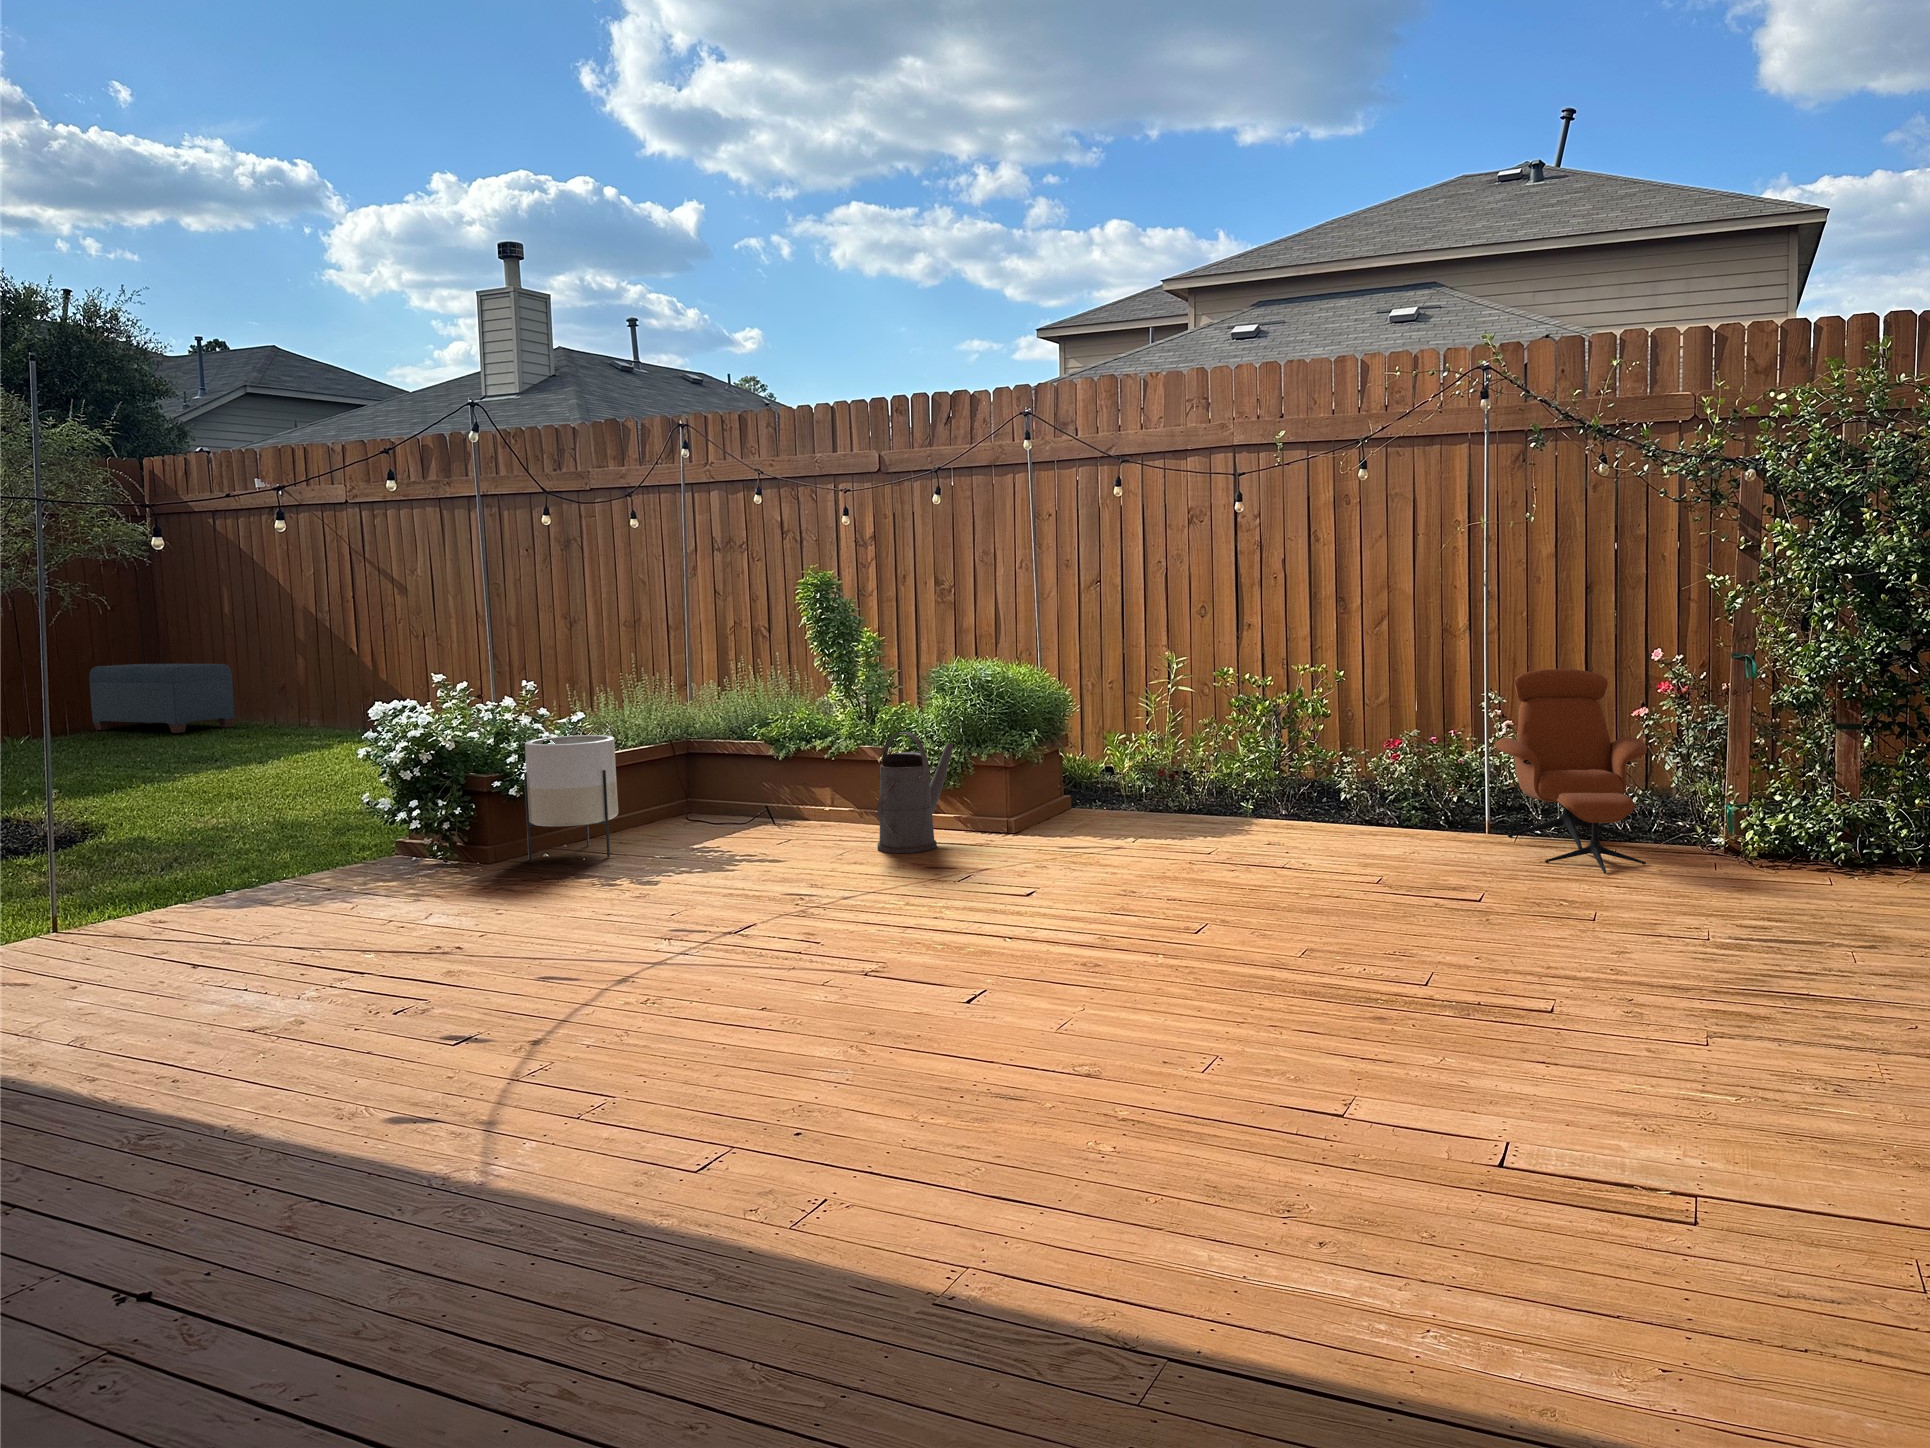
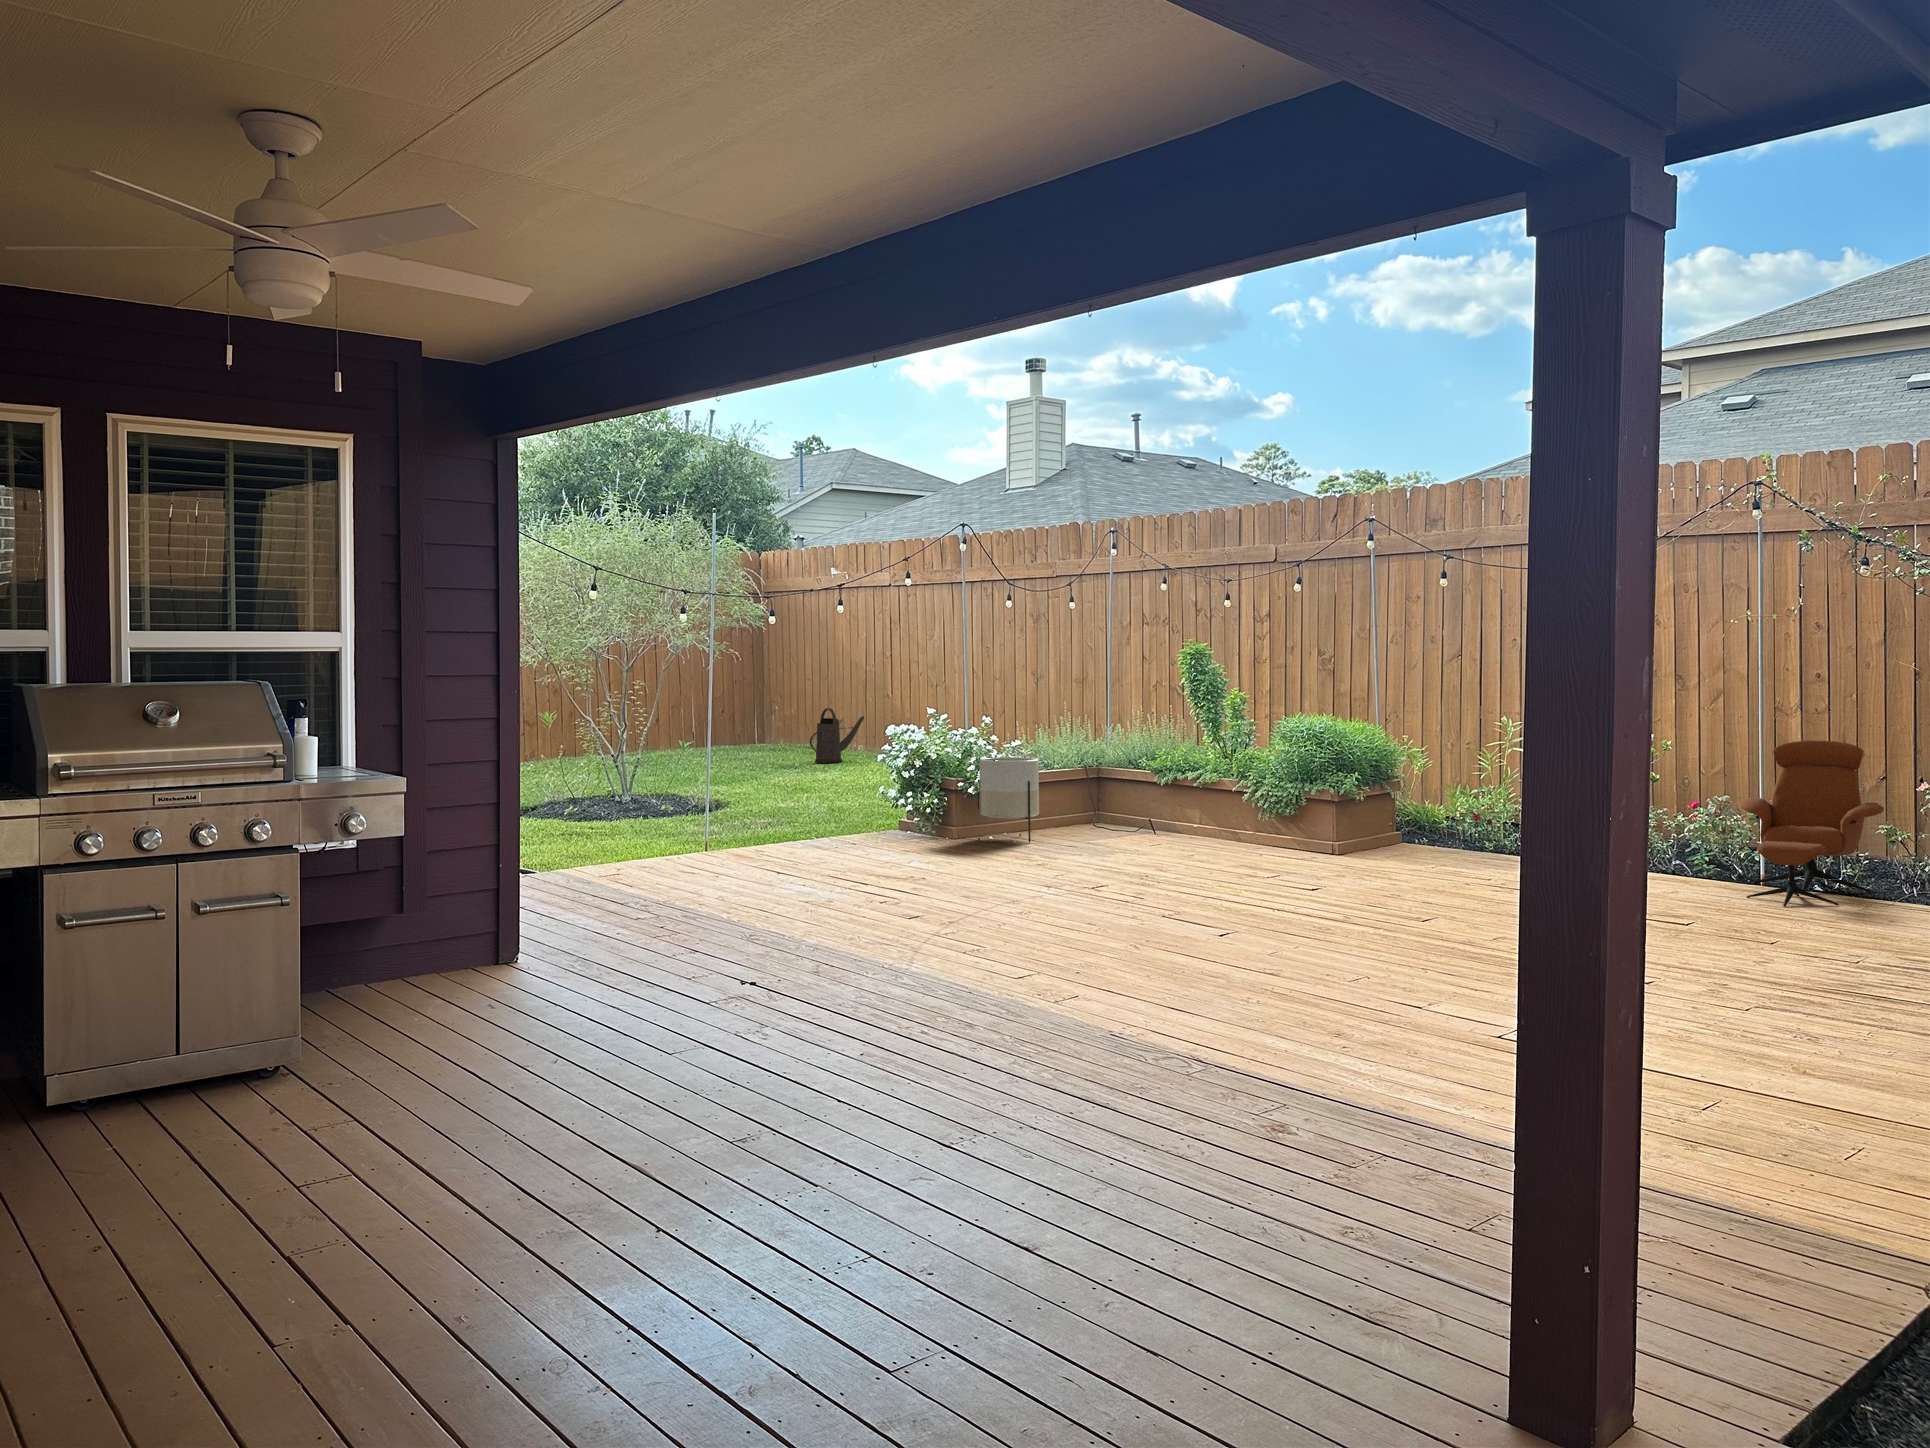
bench: present [89,664,235,733] -> none [719,705,810,756]
watering can: present [877,732,953,853] -> present [810,708,864,763]

